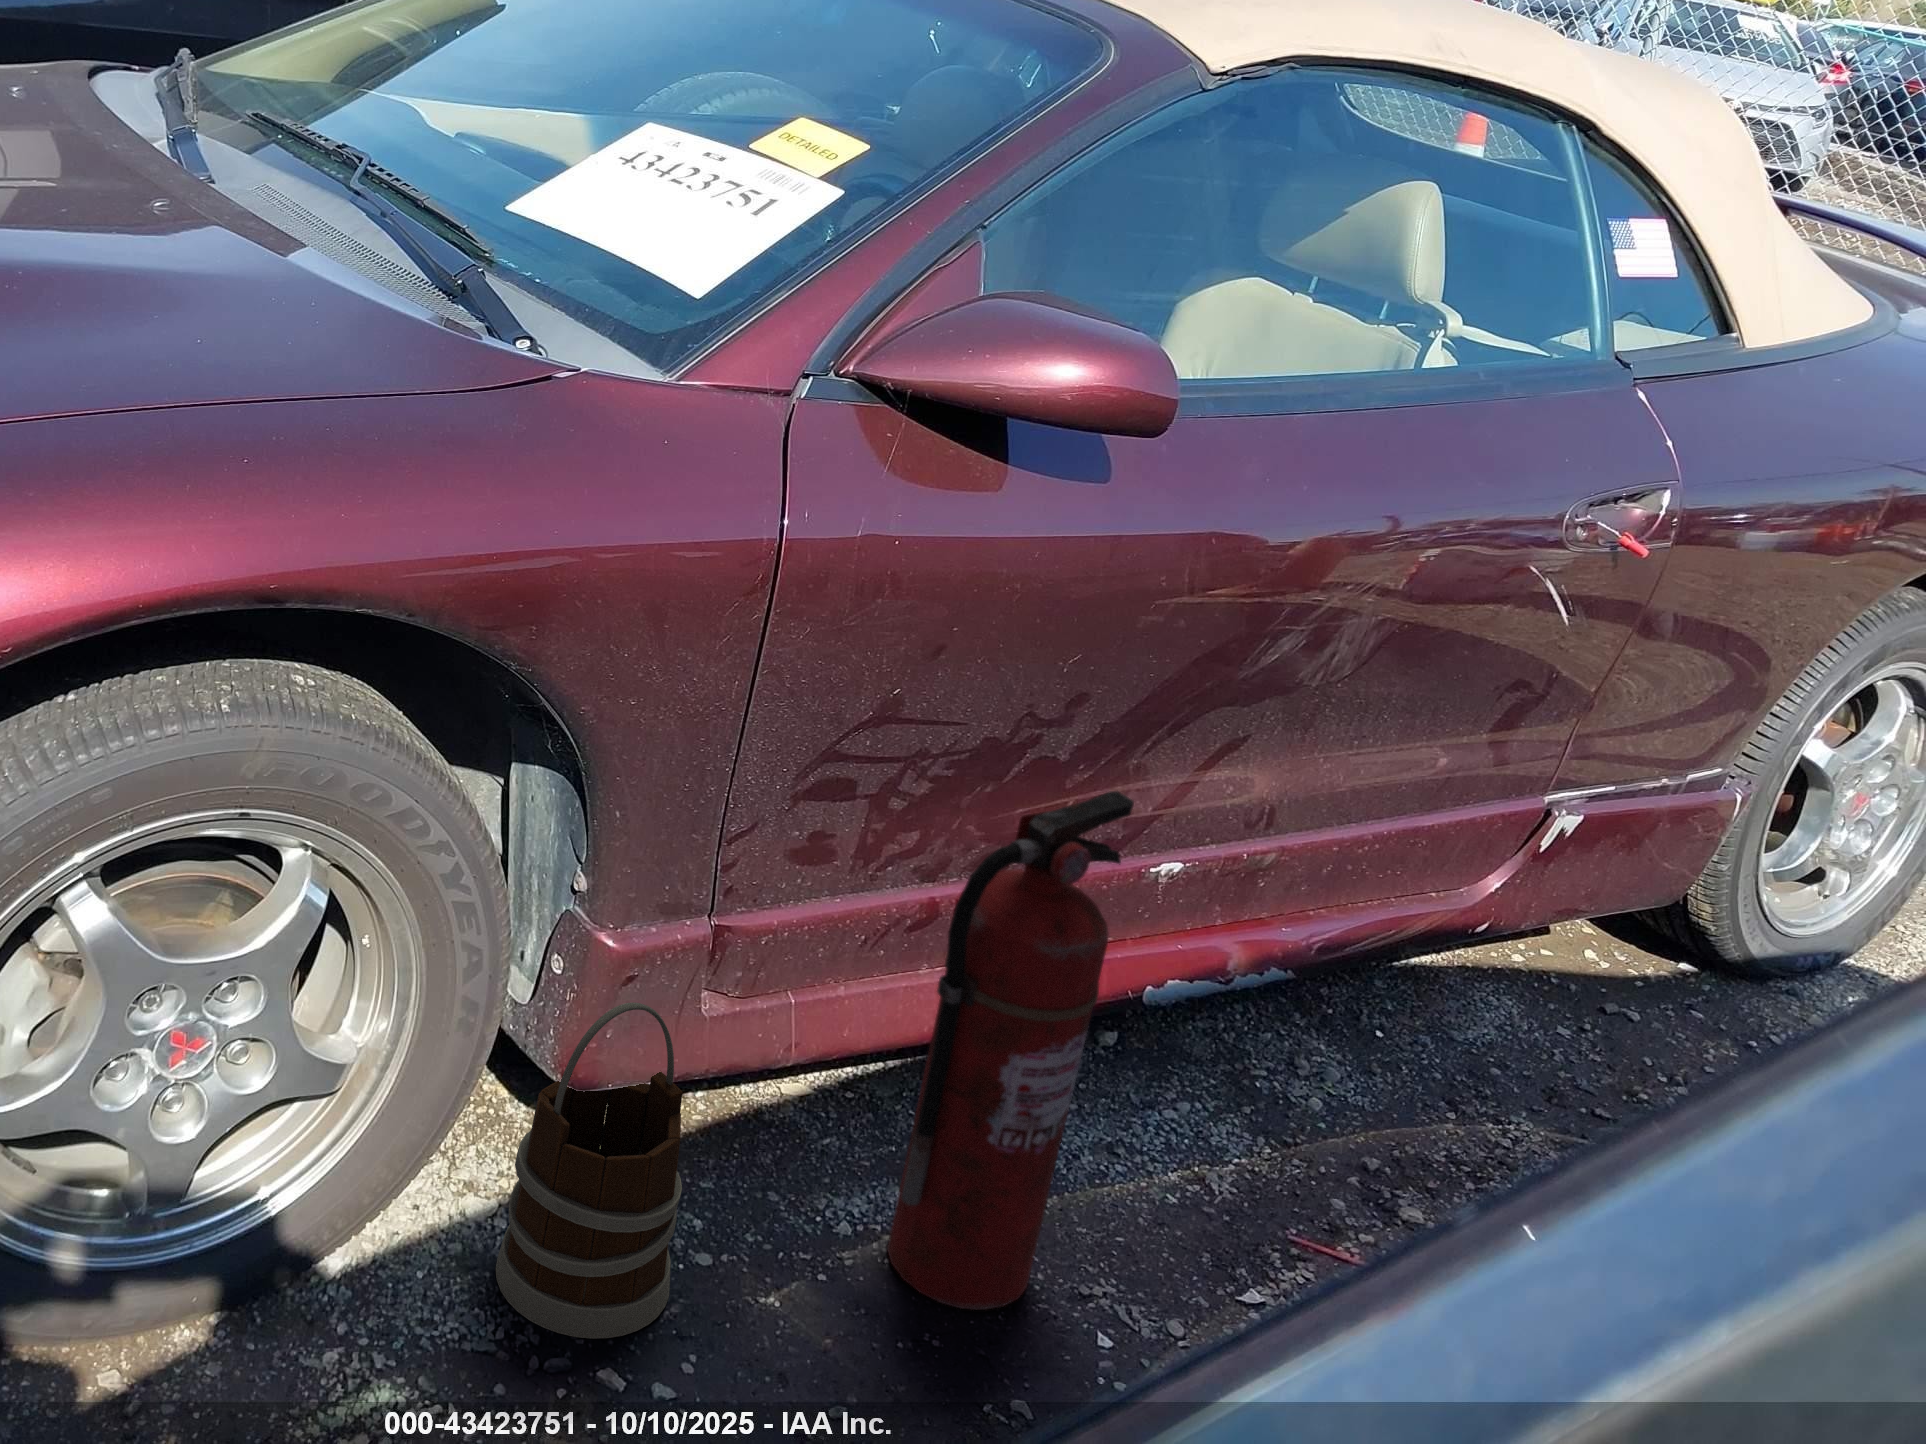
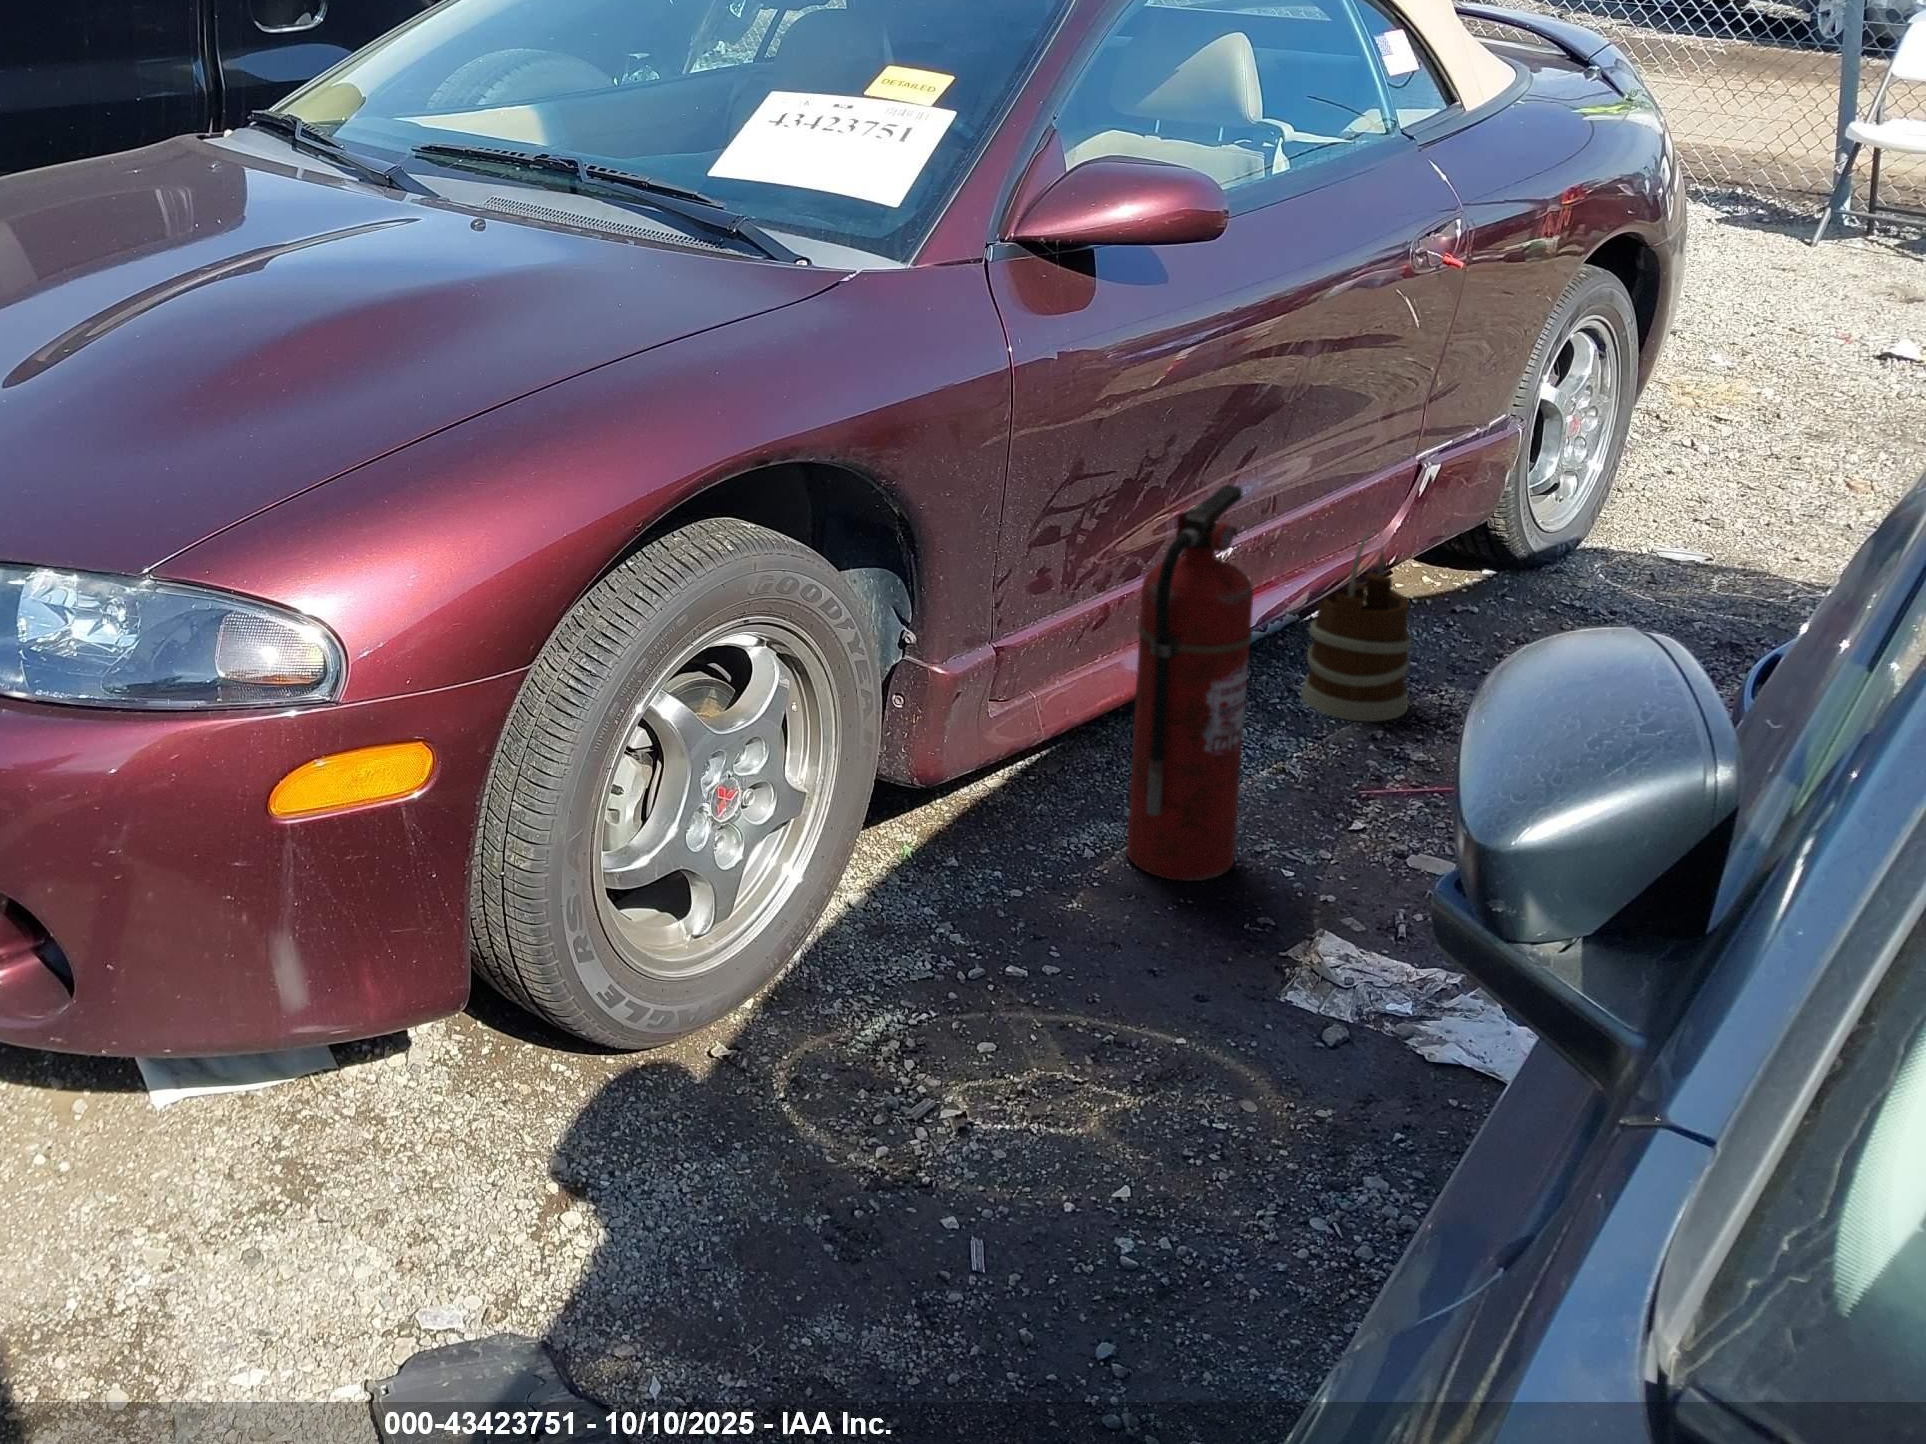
wooden bucket: present [496,1003,683,1339] -> present [1302,529,1411,721]

